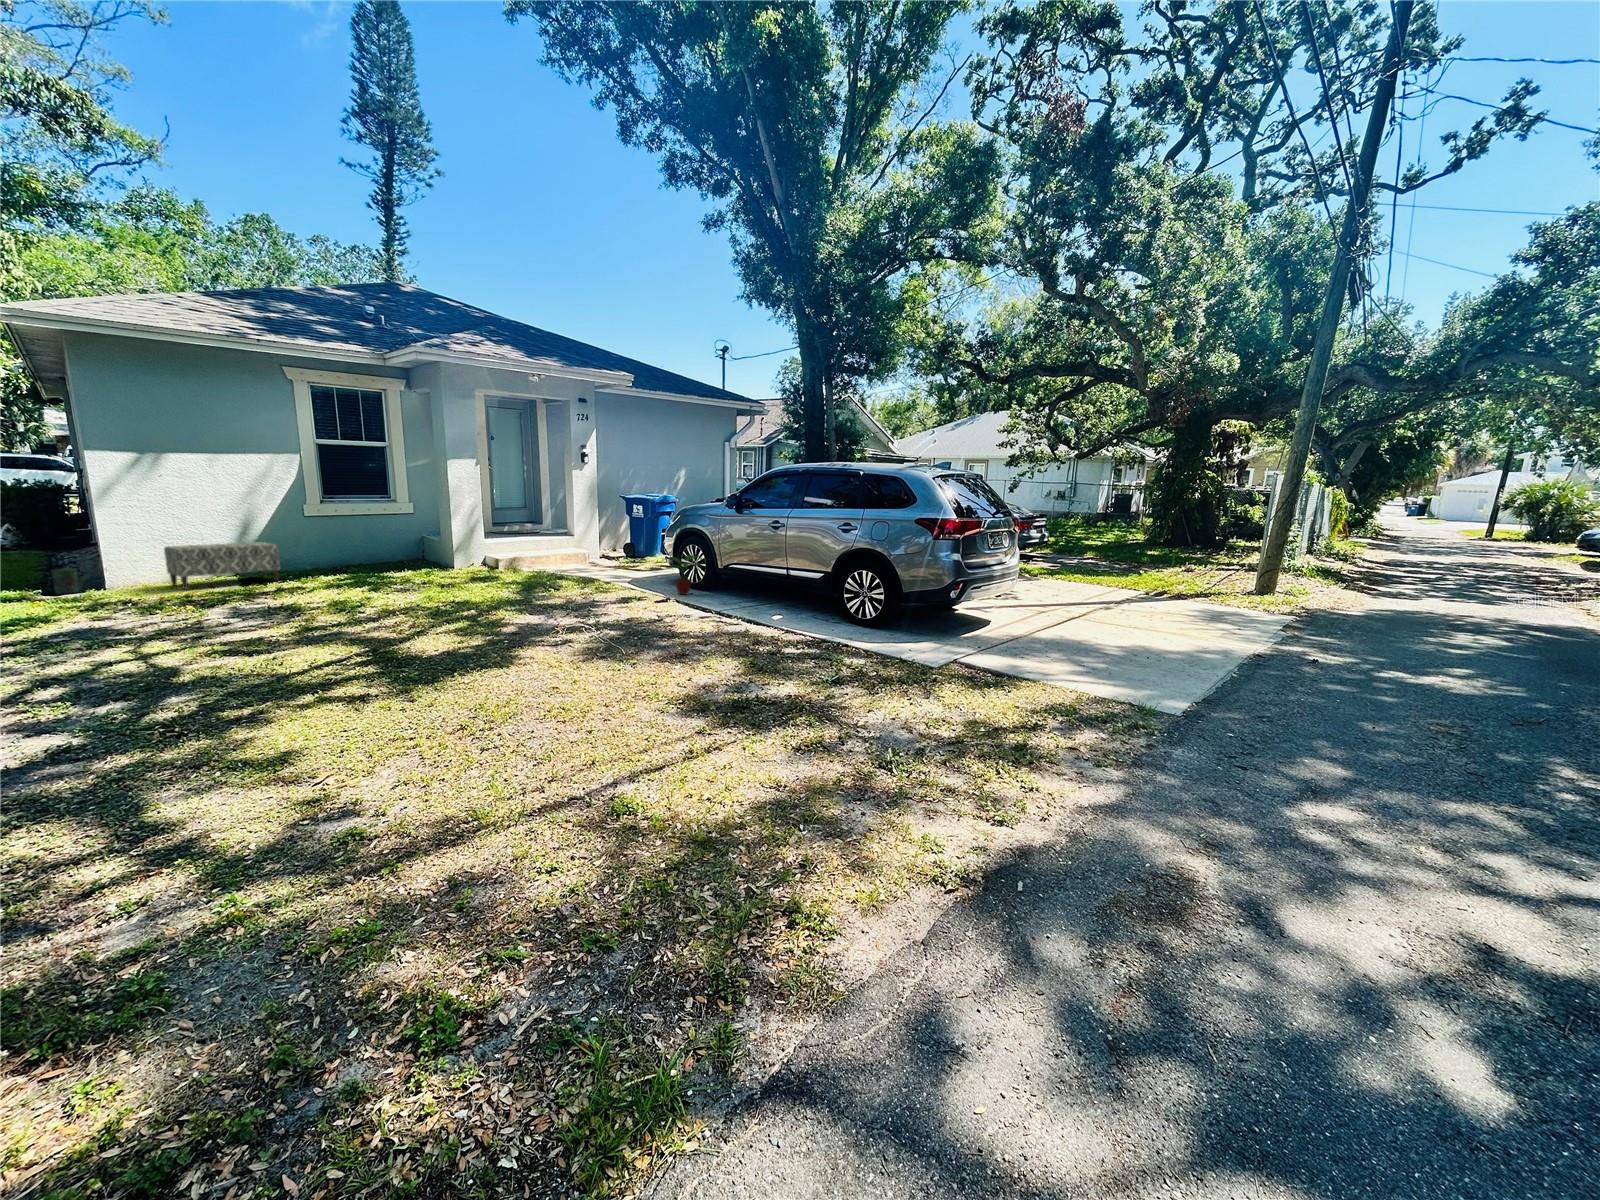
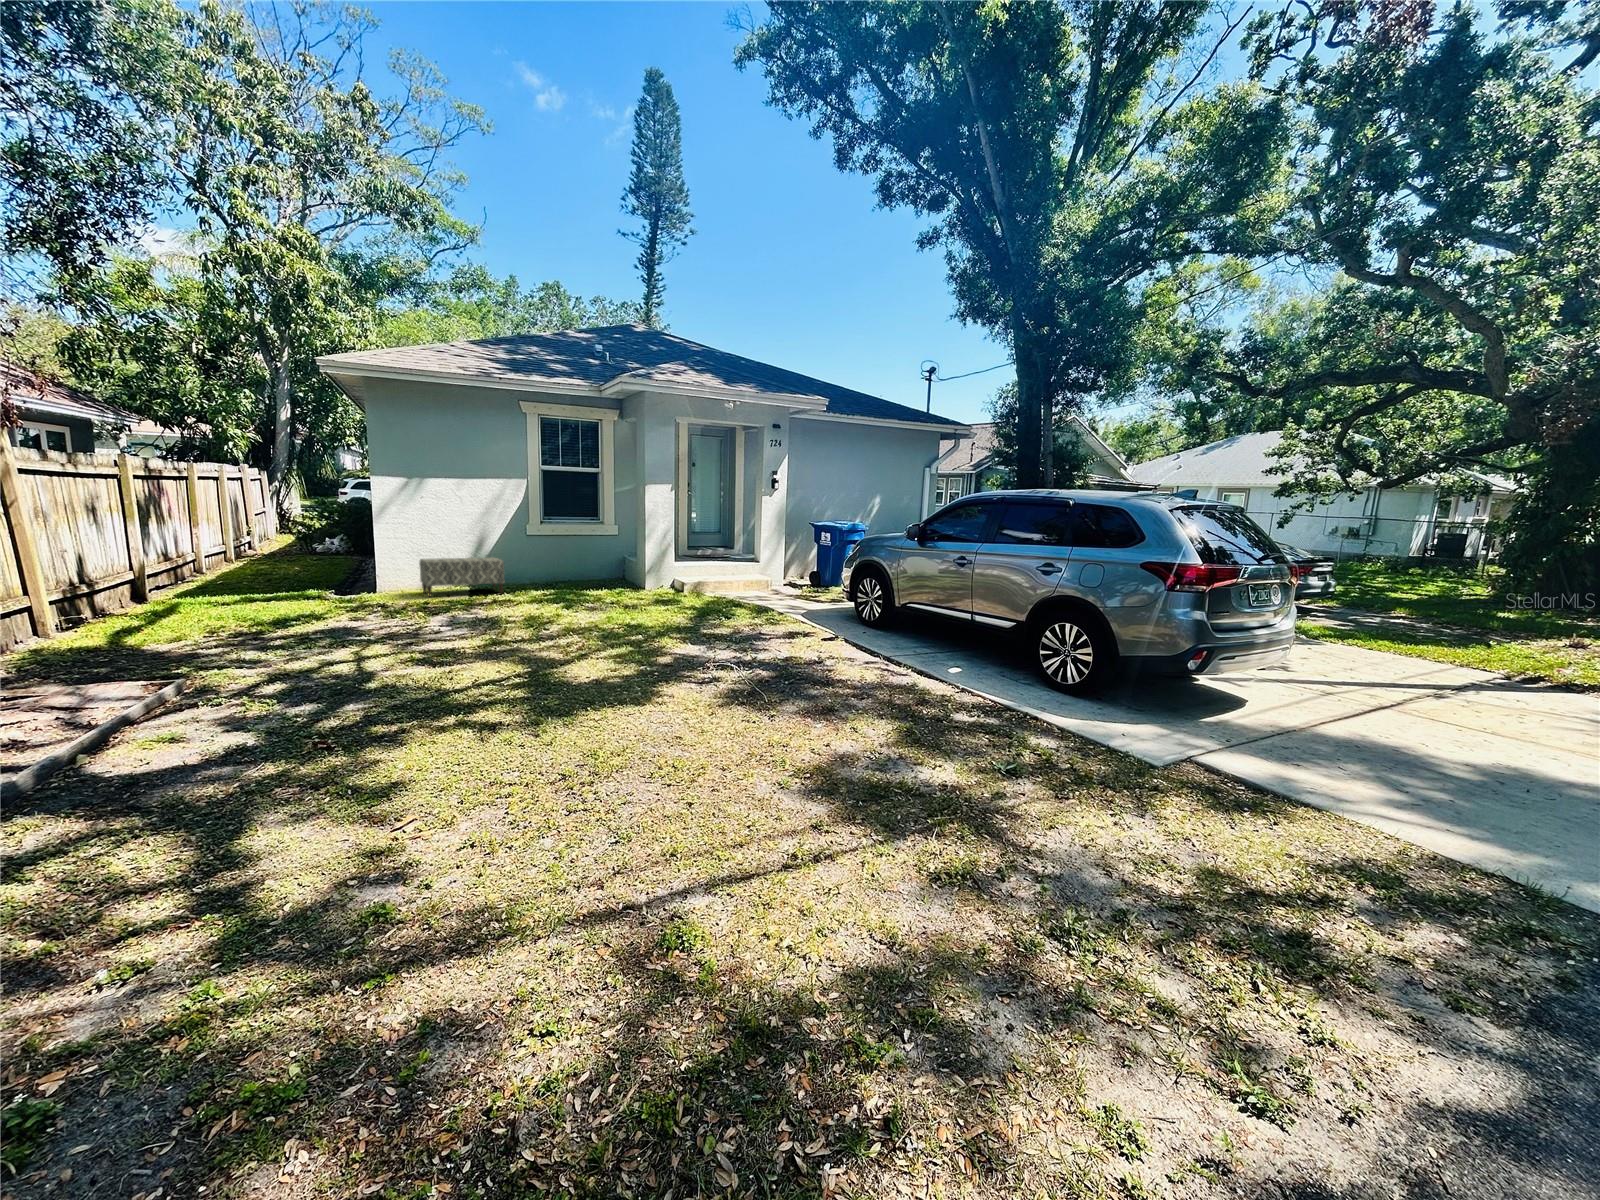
potted plant: present [663,555,702,595] -> none [837,589,881,632]
watering can: present [52,564,98,594] -> none [334,571,373,595]

